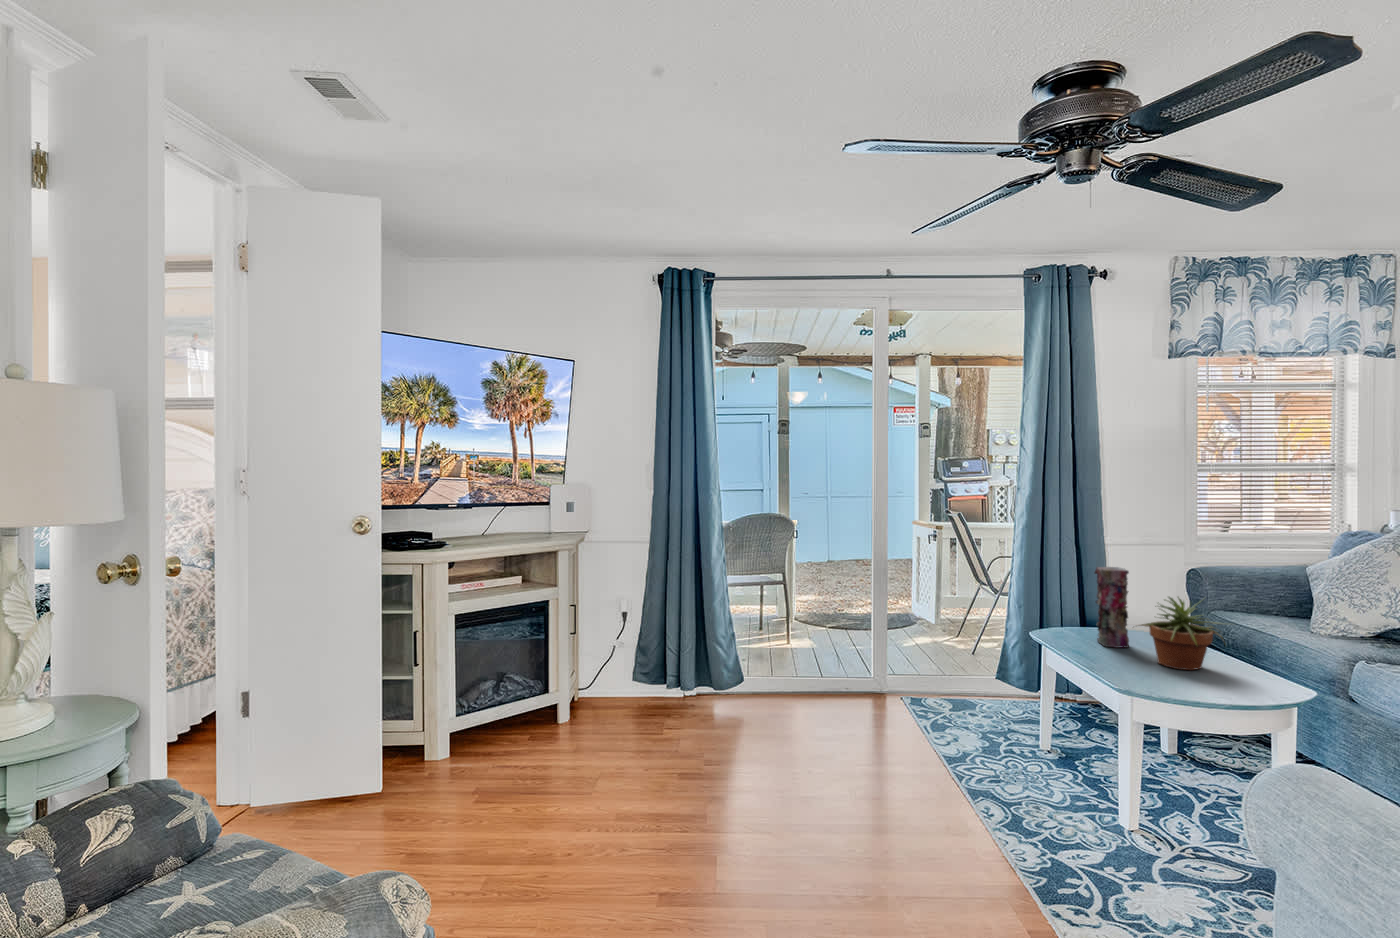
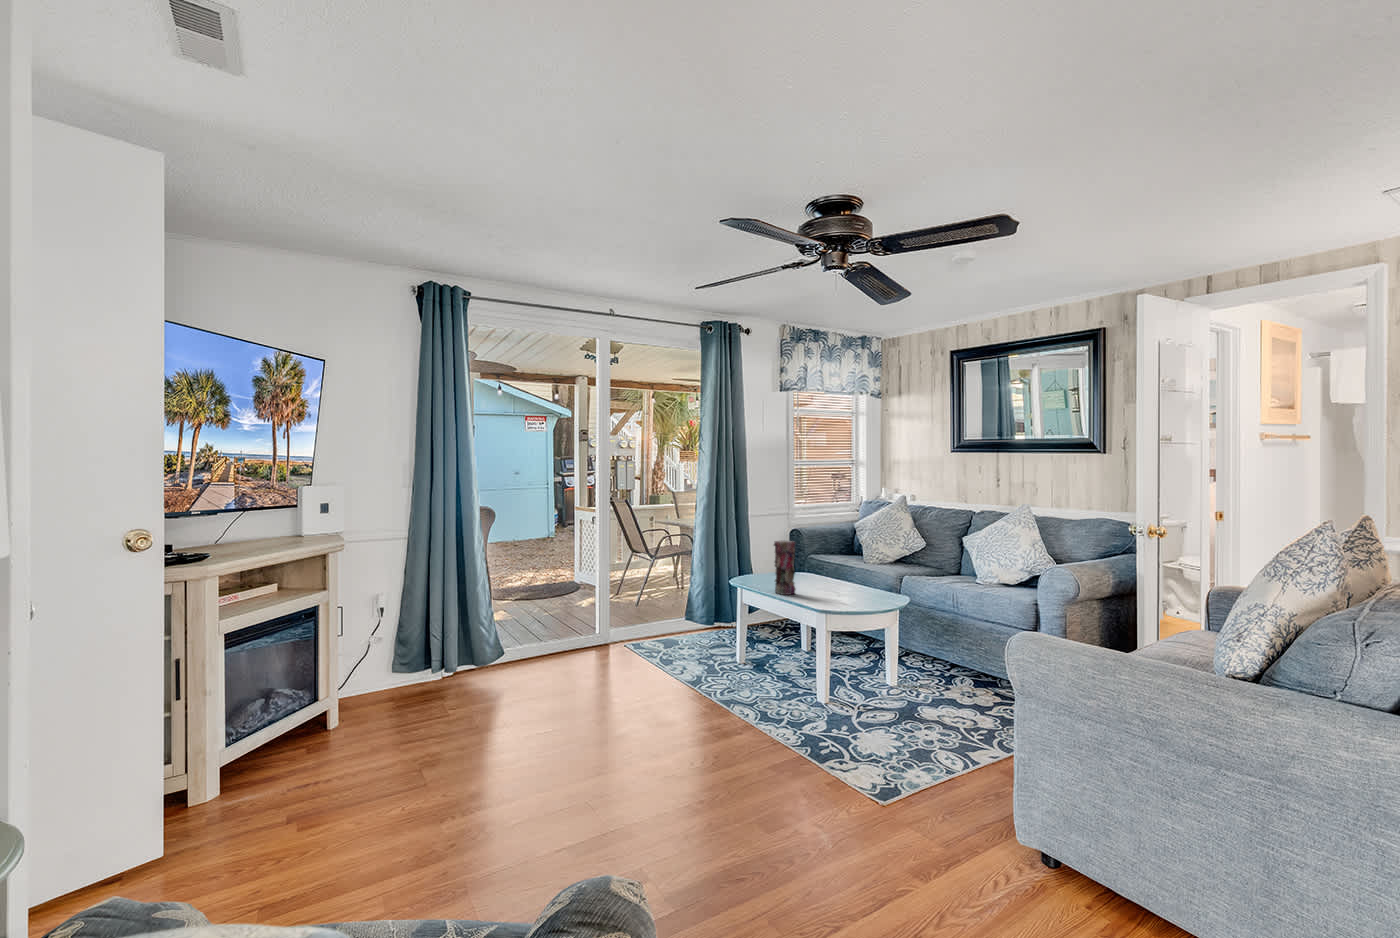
potted plant: present [1140,597,1226,670] -> none [806,554,859,601]

